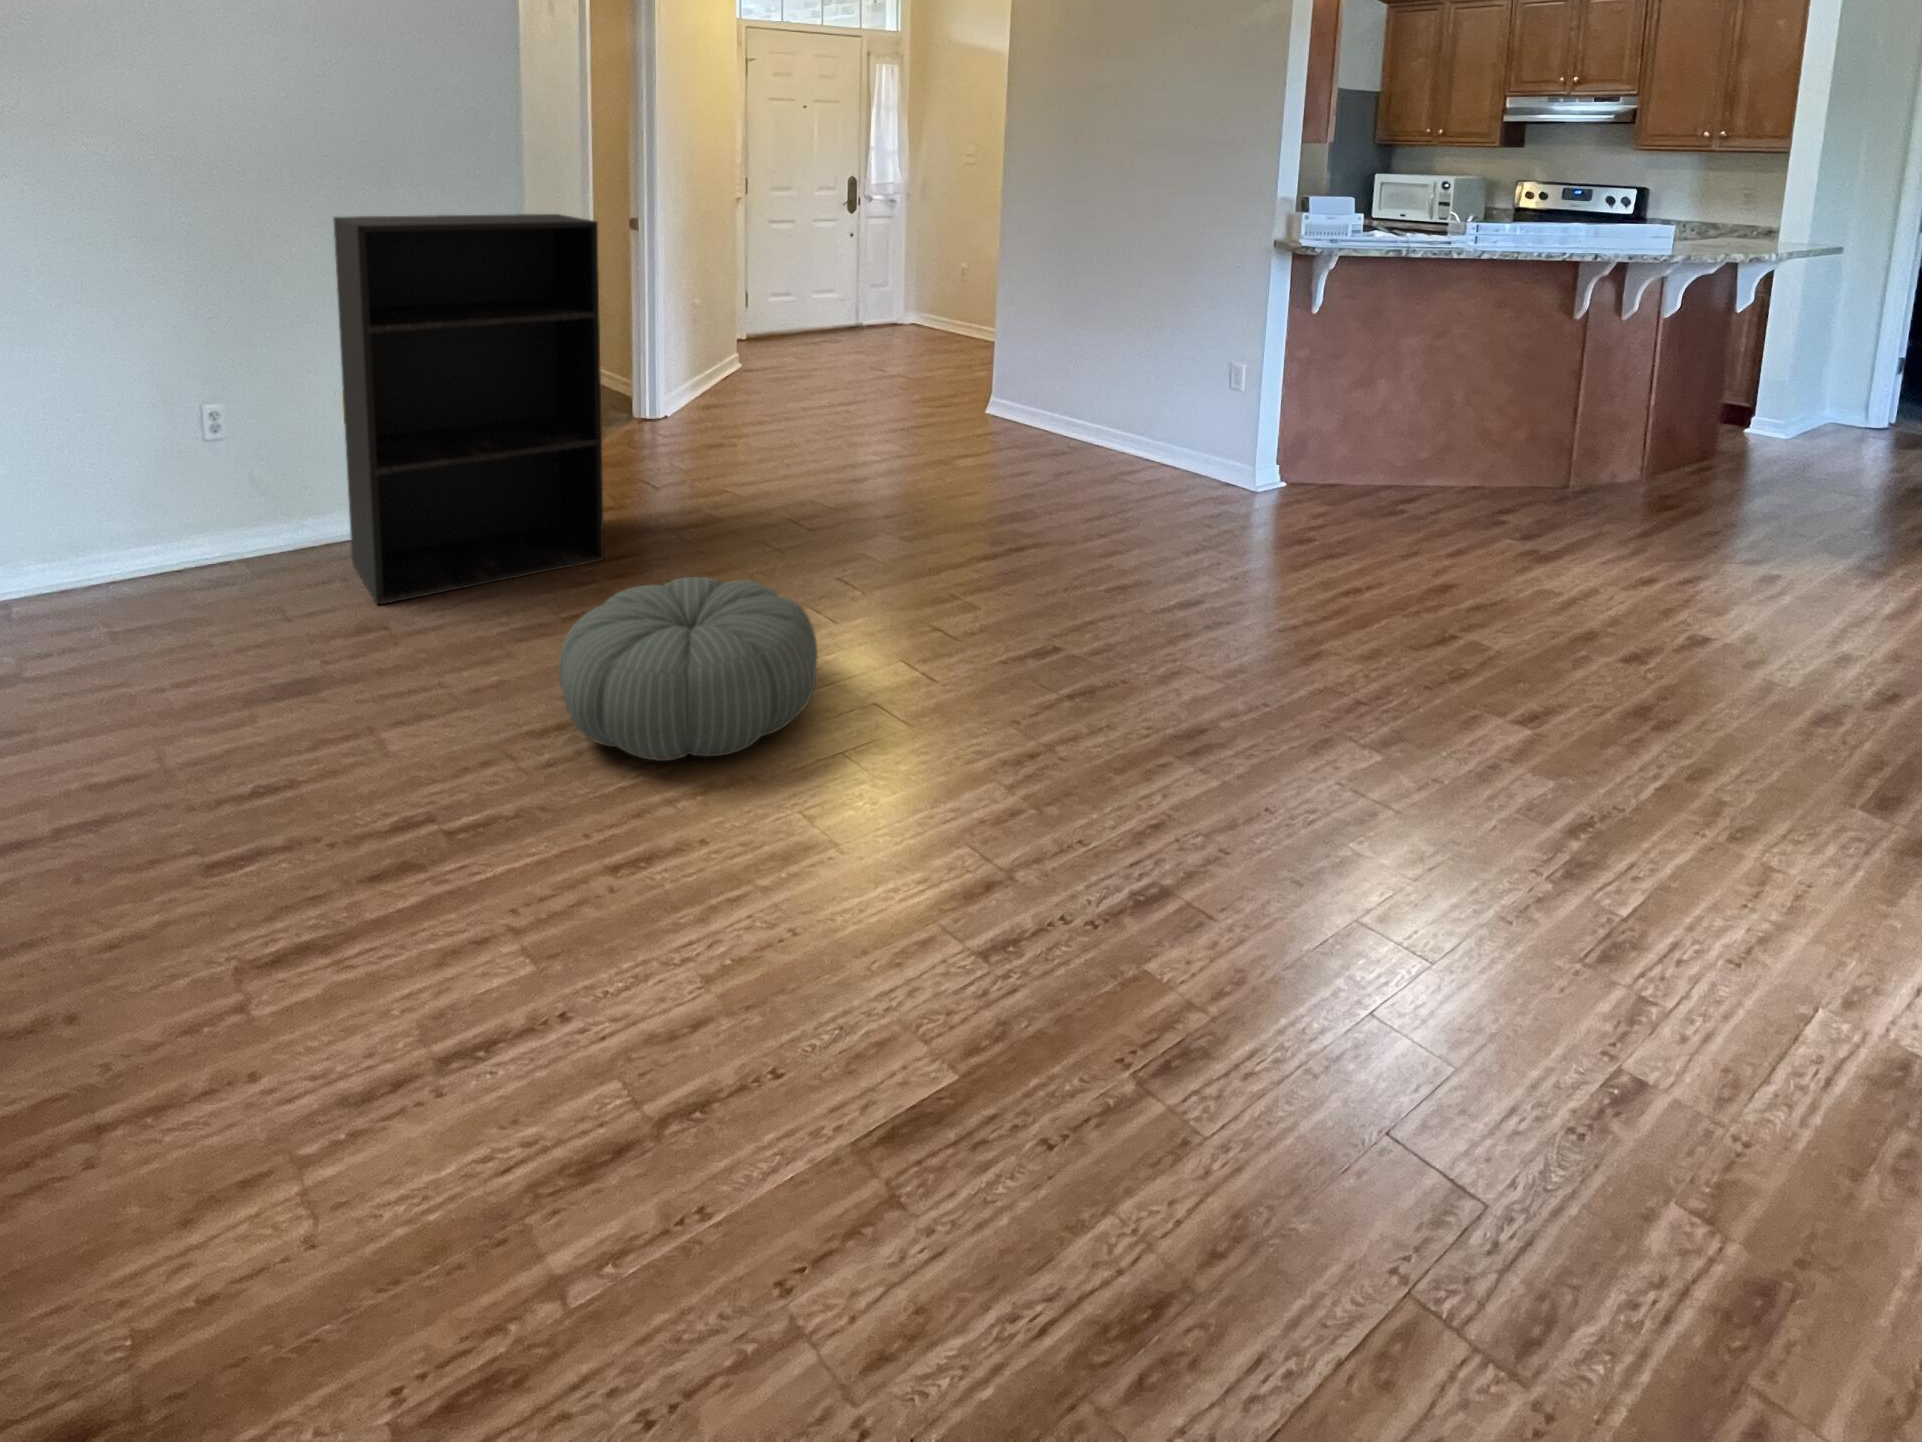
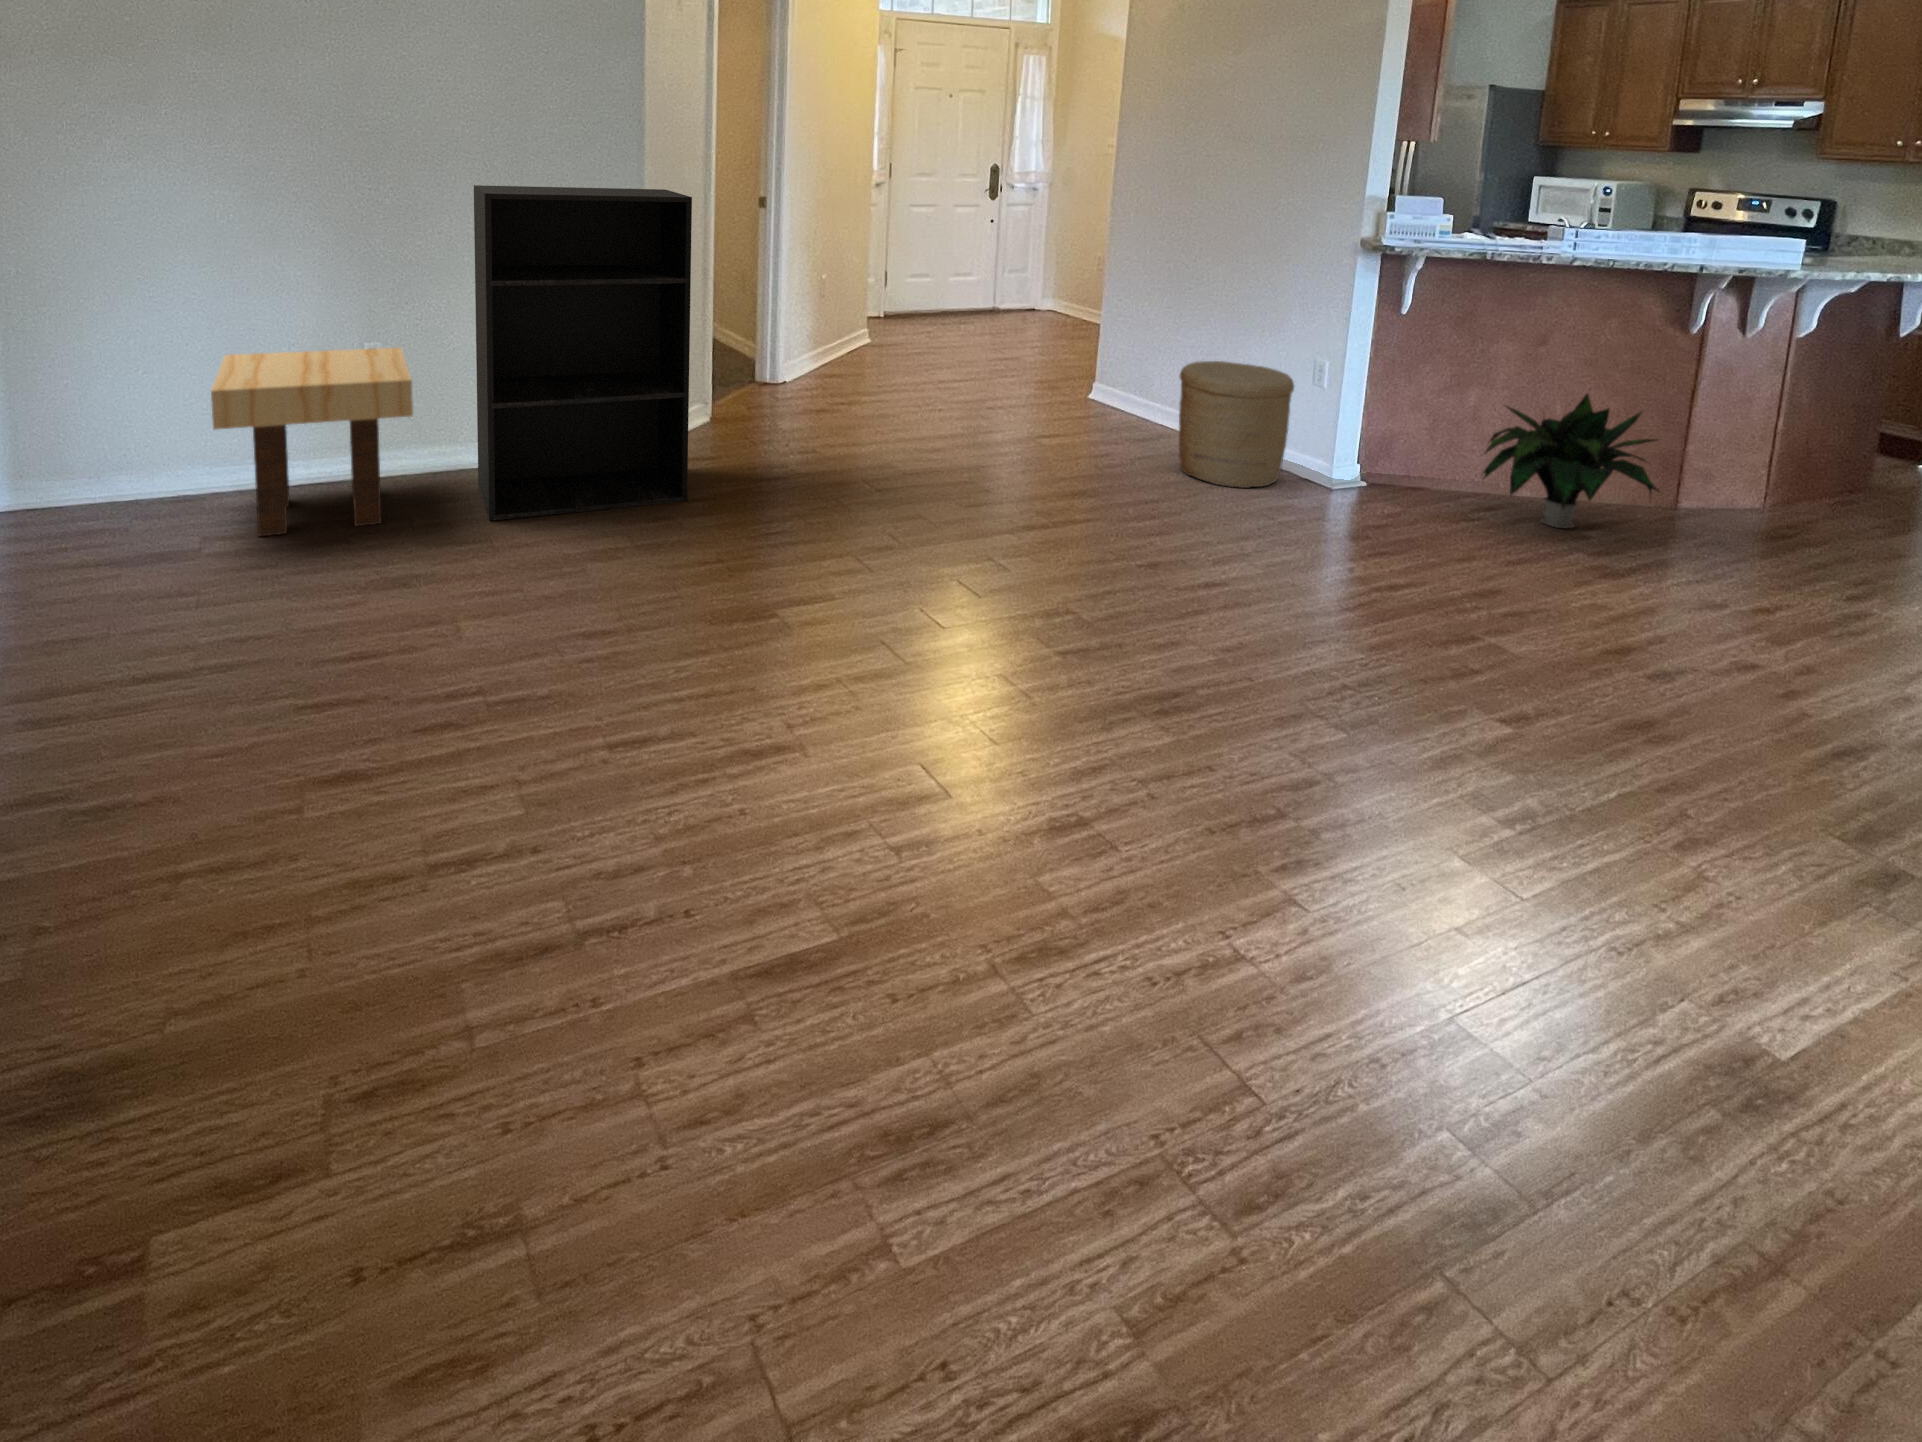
woven basket: none [1103,368,1218,495] -> present [1179,361,1294,488]
potted plant: none [1395,378,1576,511] -> present [1483,394,1658,528]
side table: none [16,410,279,653] -> present [211,348,413,537]
pouf: present [559,577,818,761] -> none [610,515,835,667]

